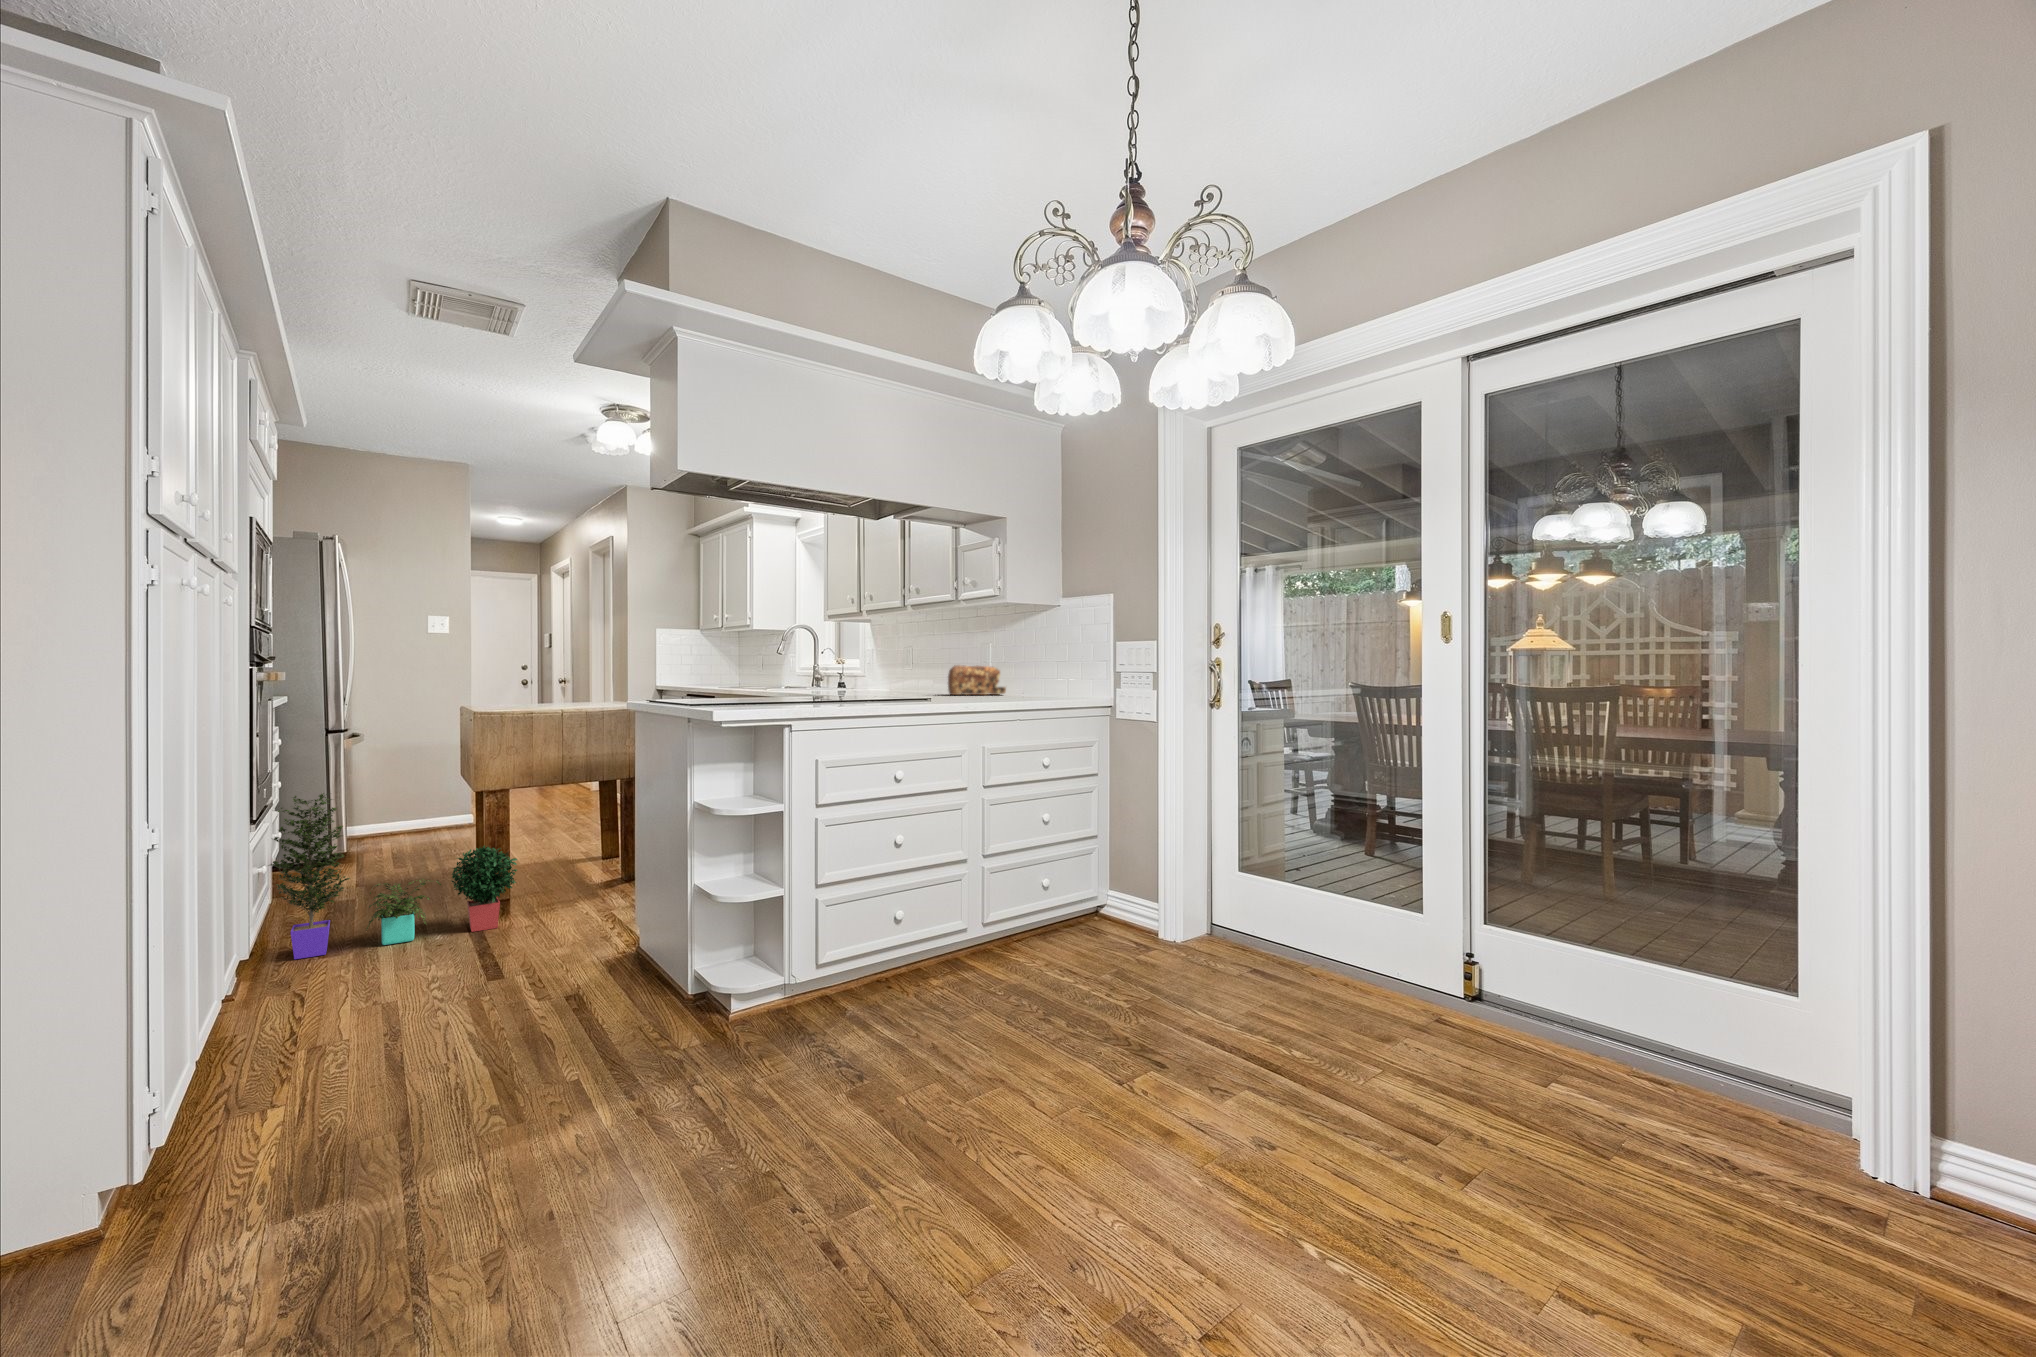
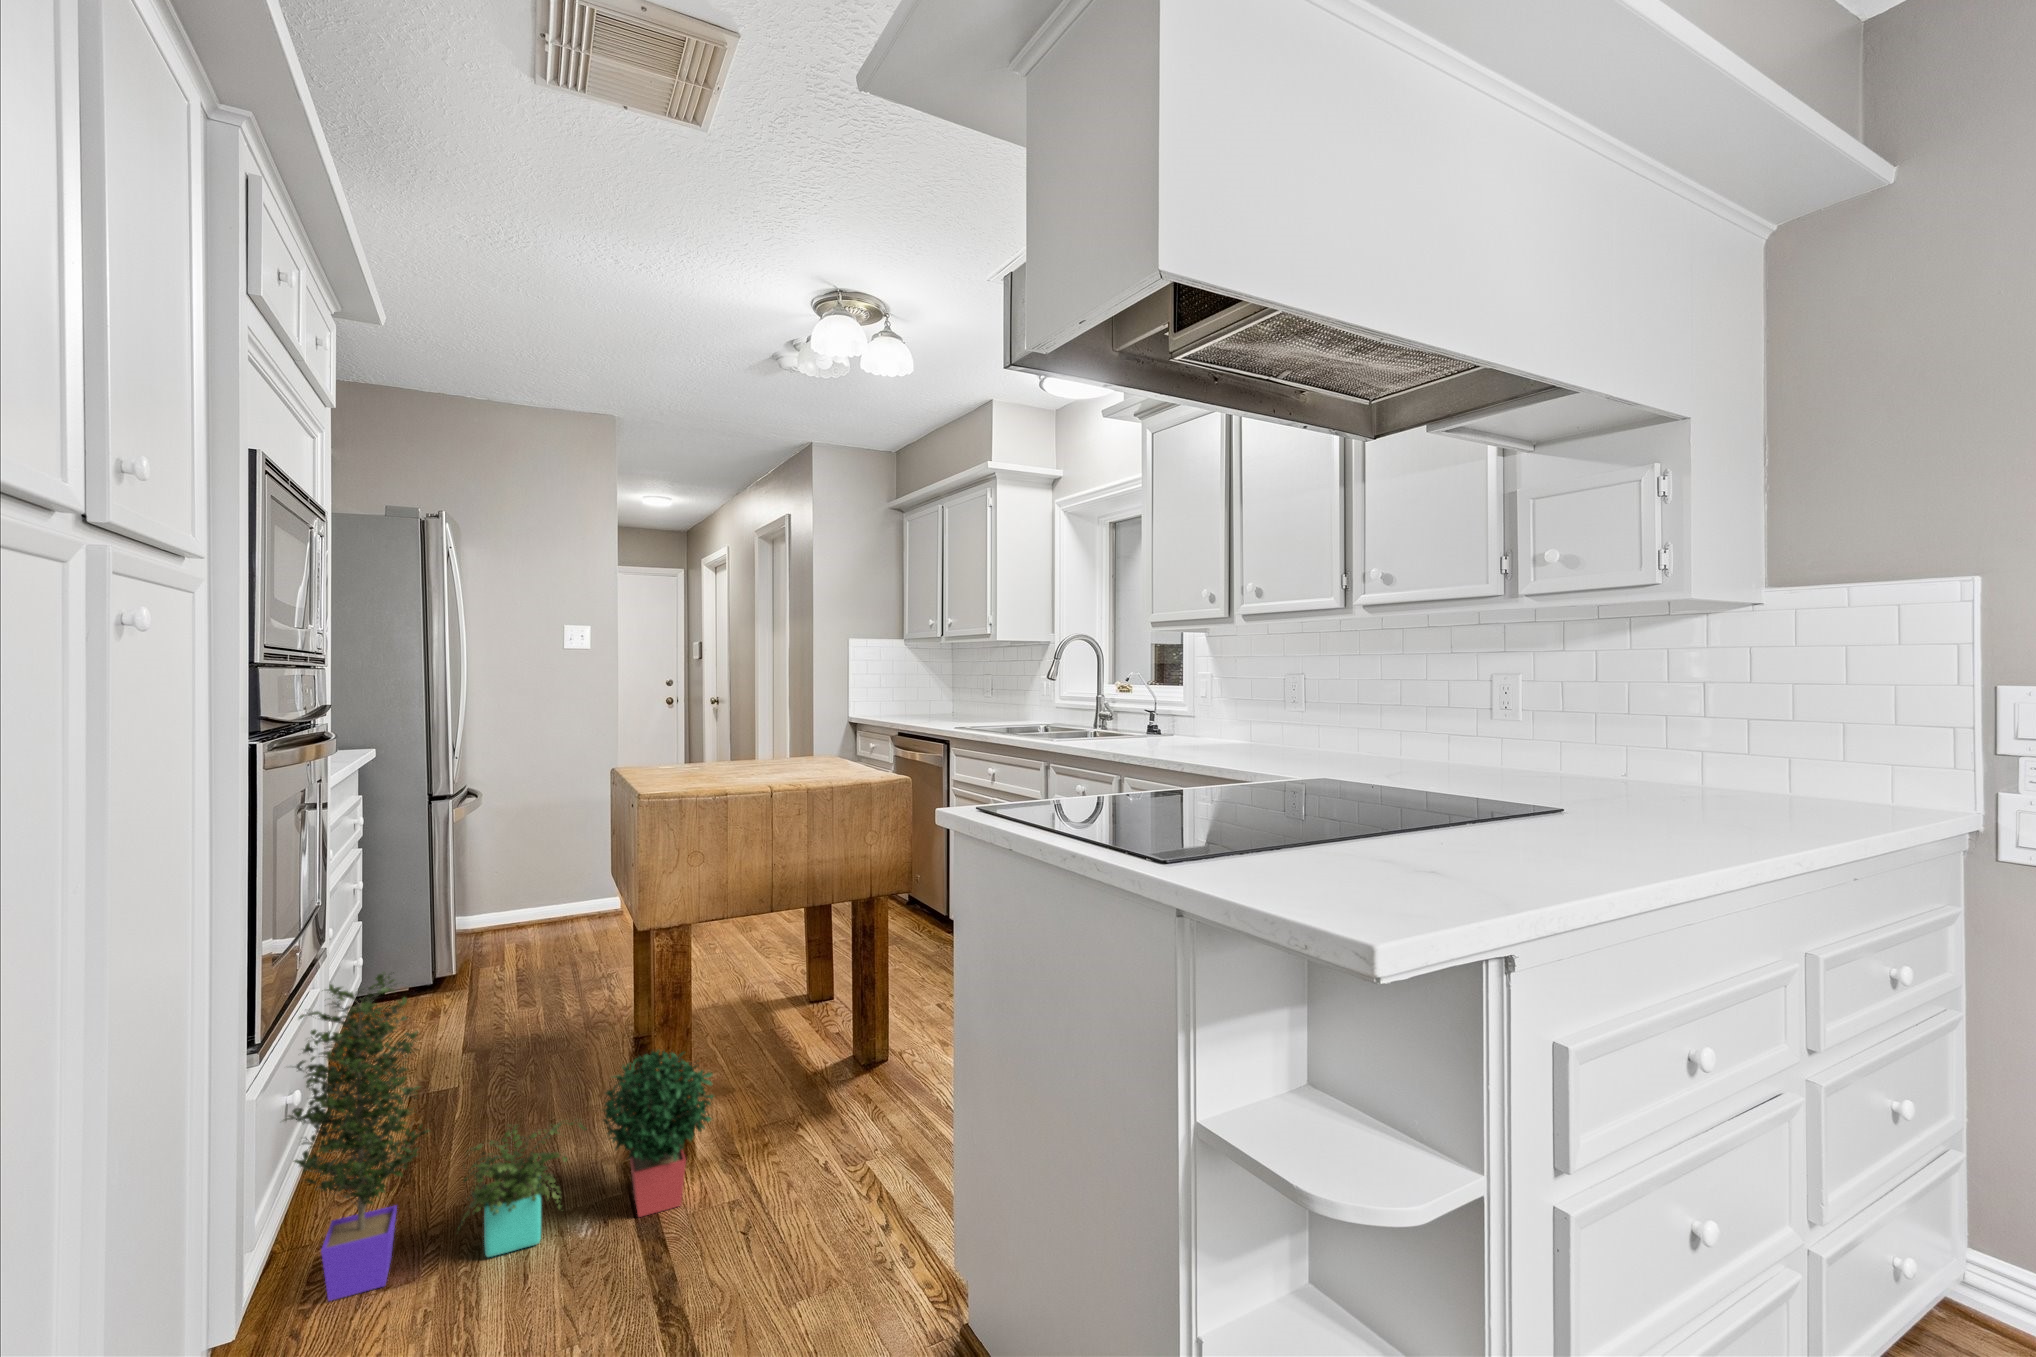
bread loaf: present [948,665,1006,695] -> none [1423,715,1549,771]

